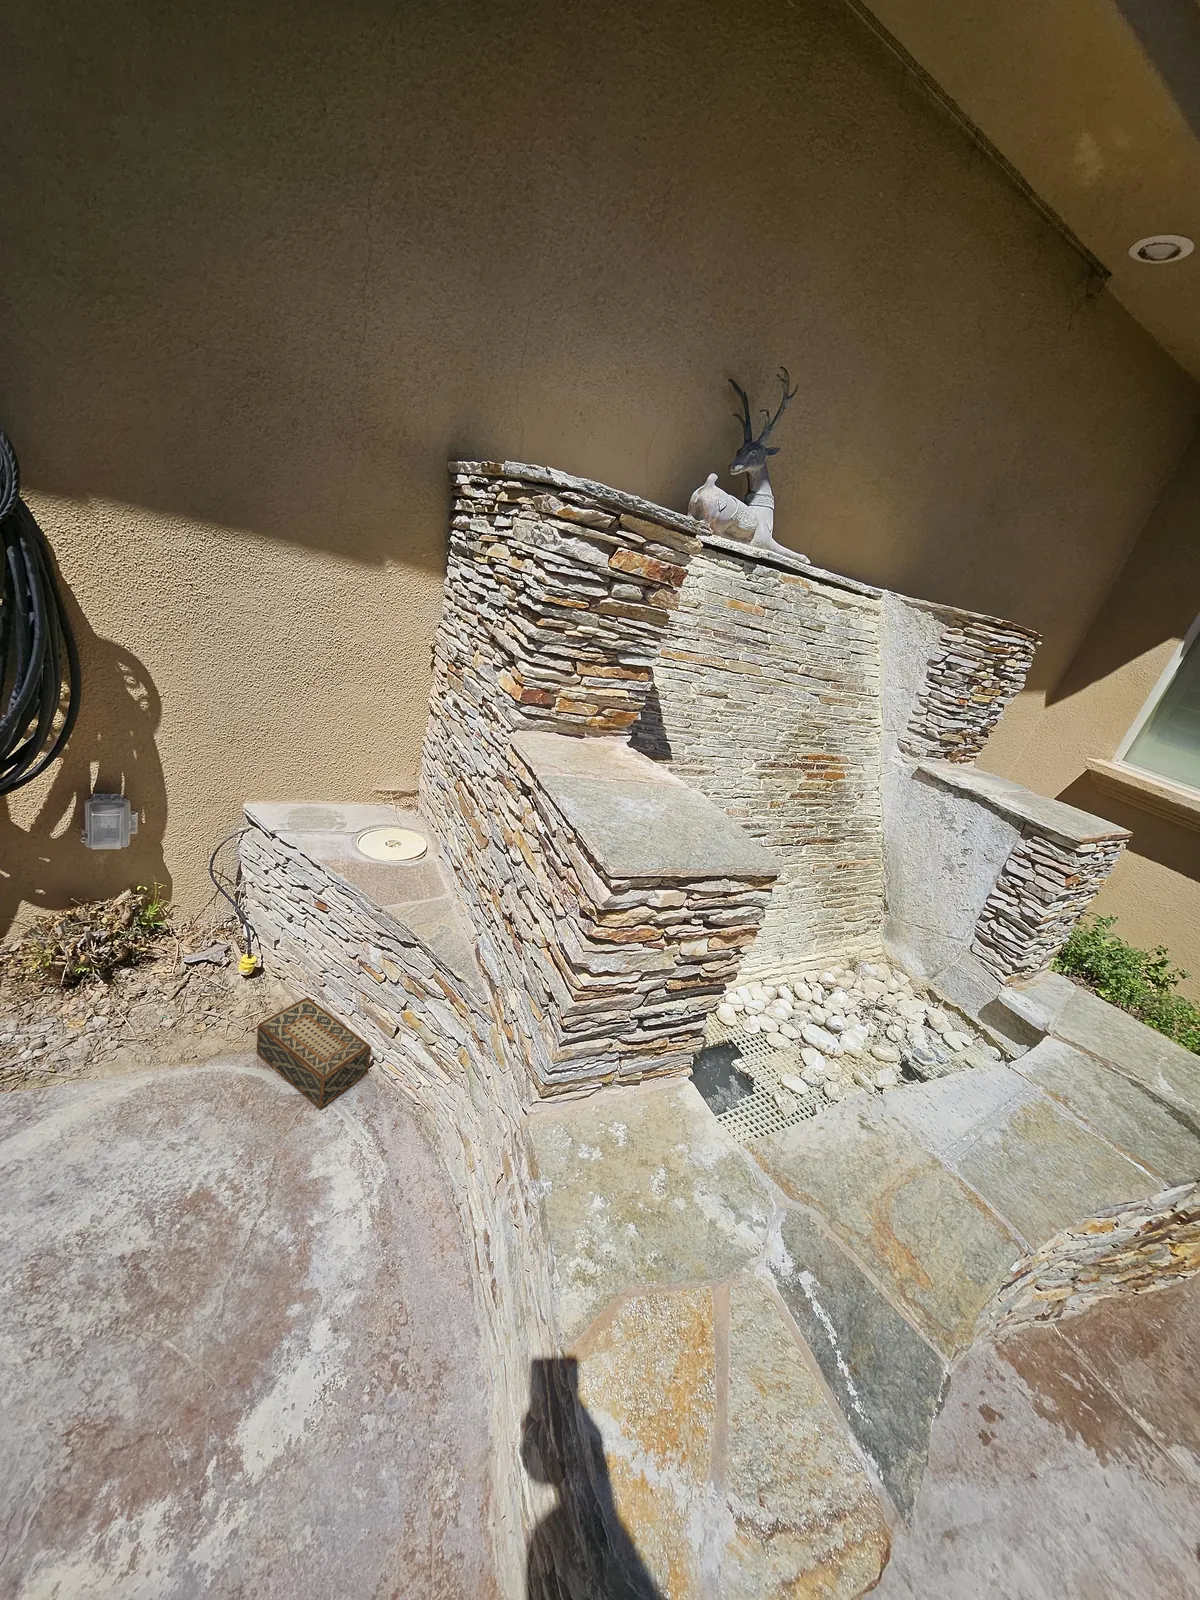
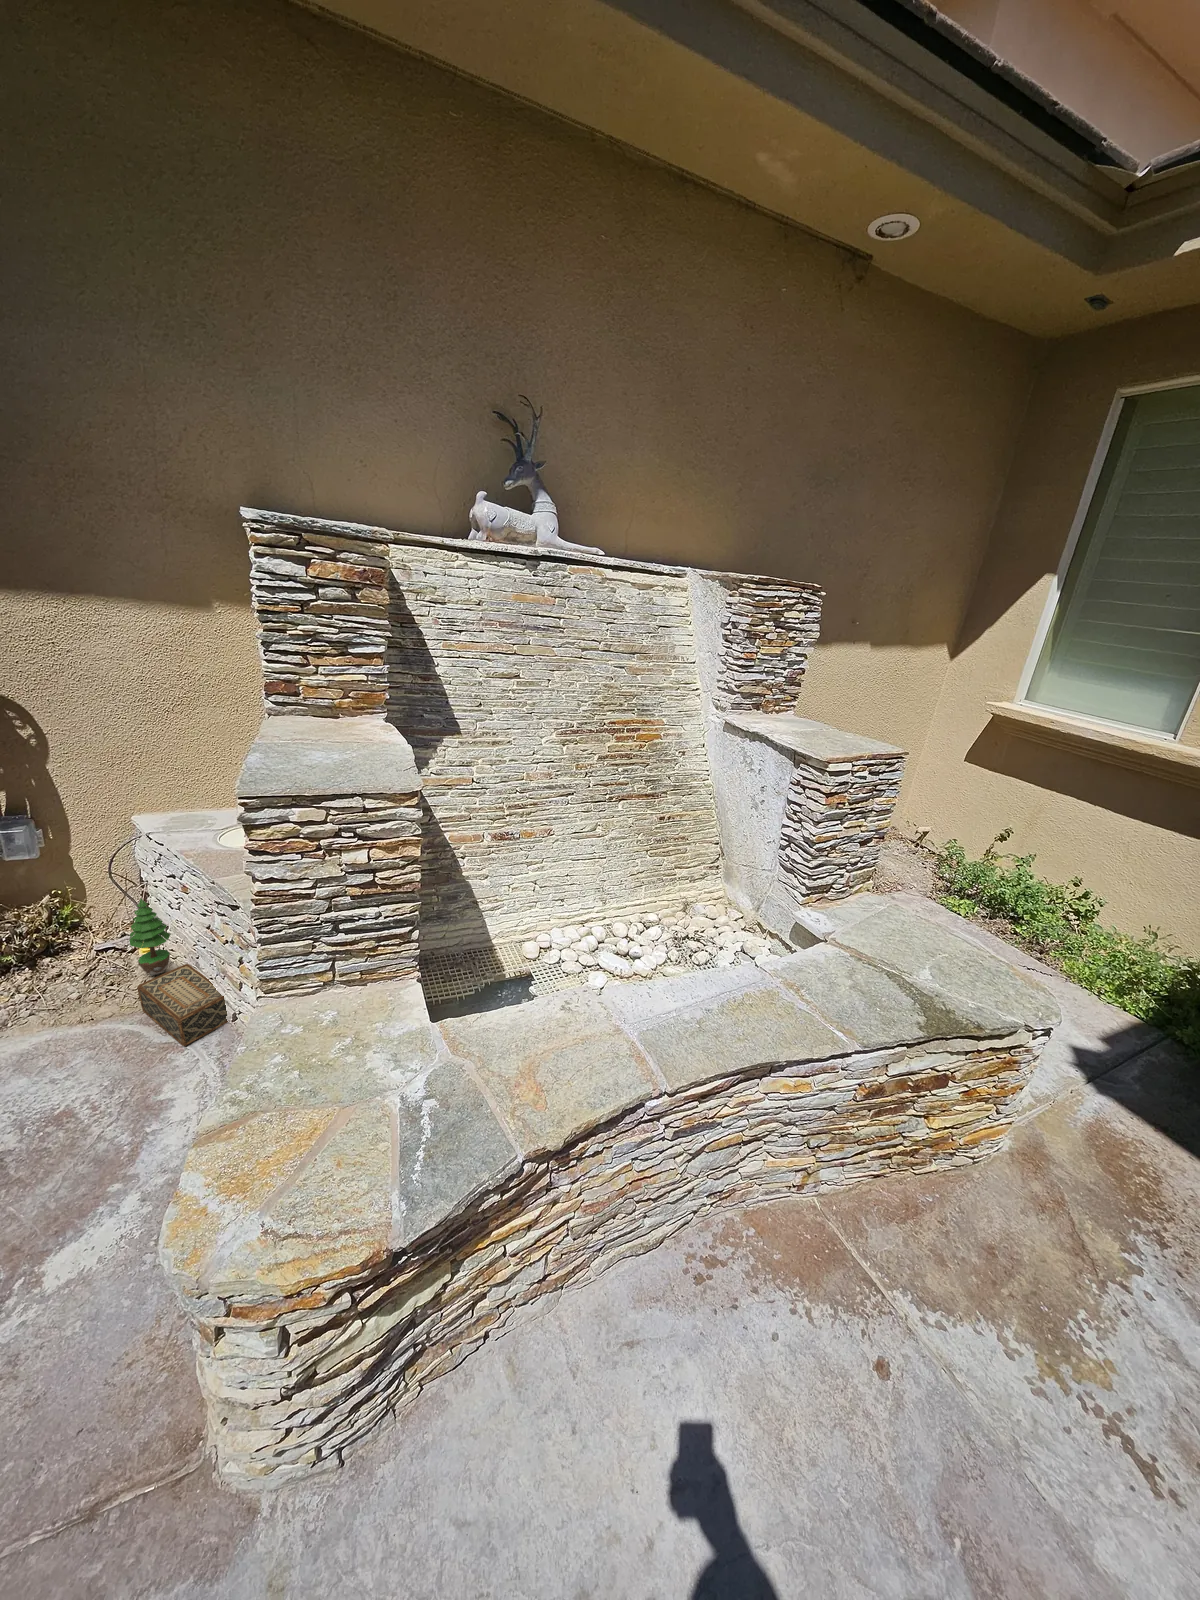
potted tree: none [238,913,283,1004] -> present [129,898,171,976]

